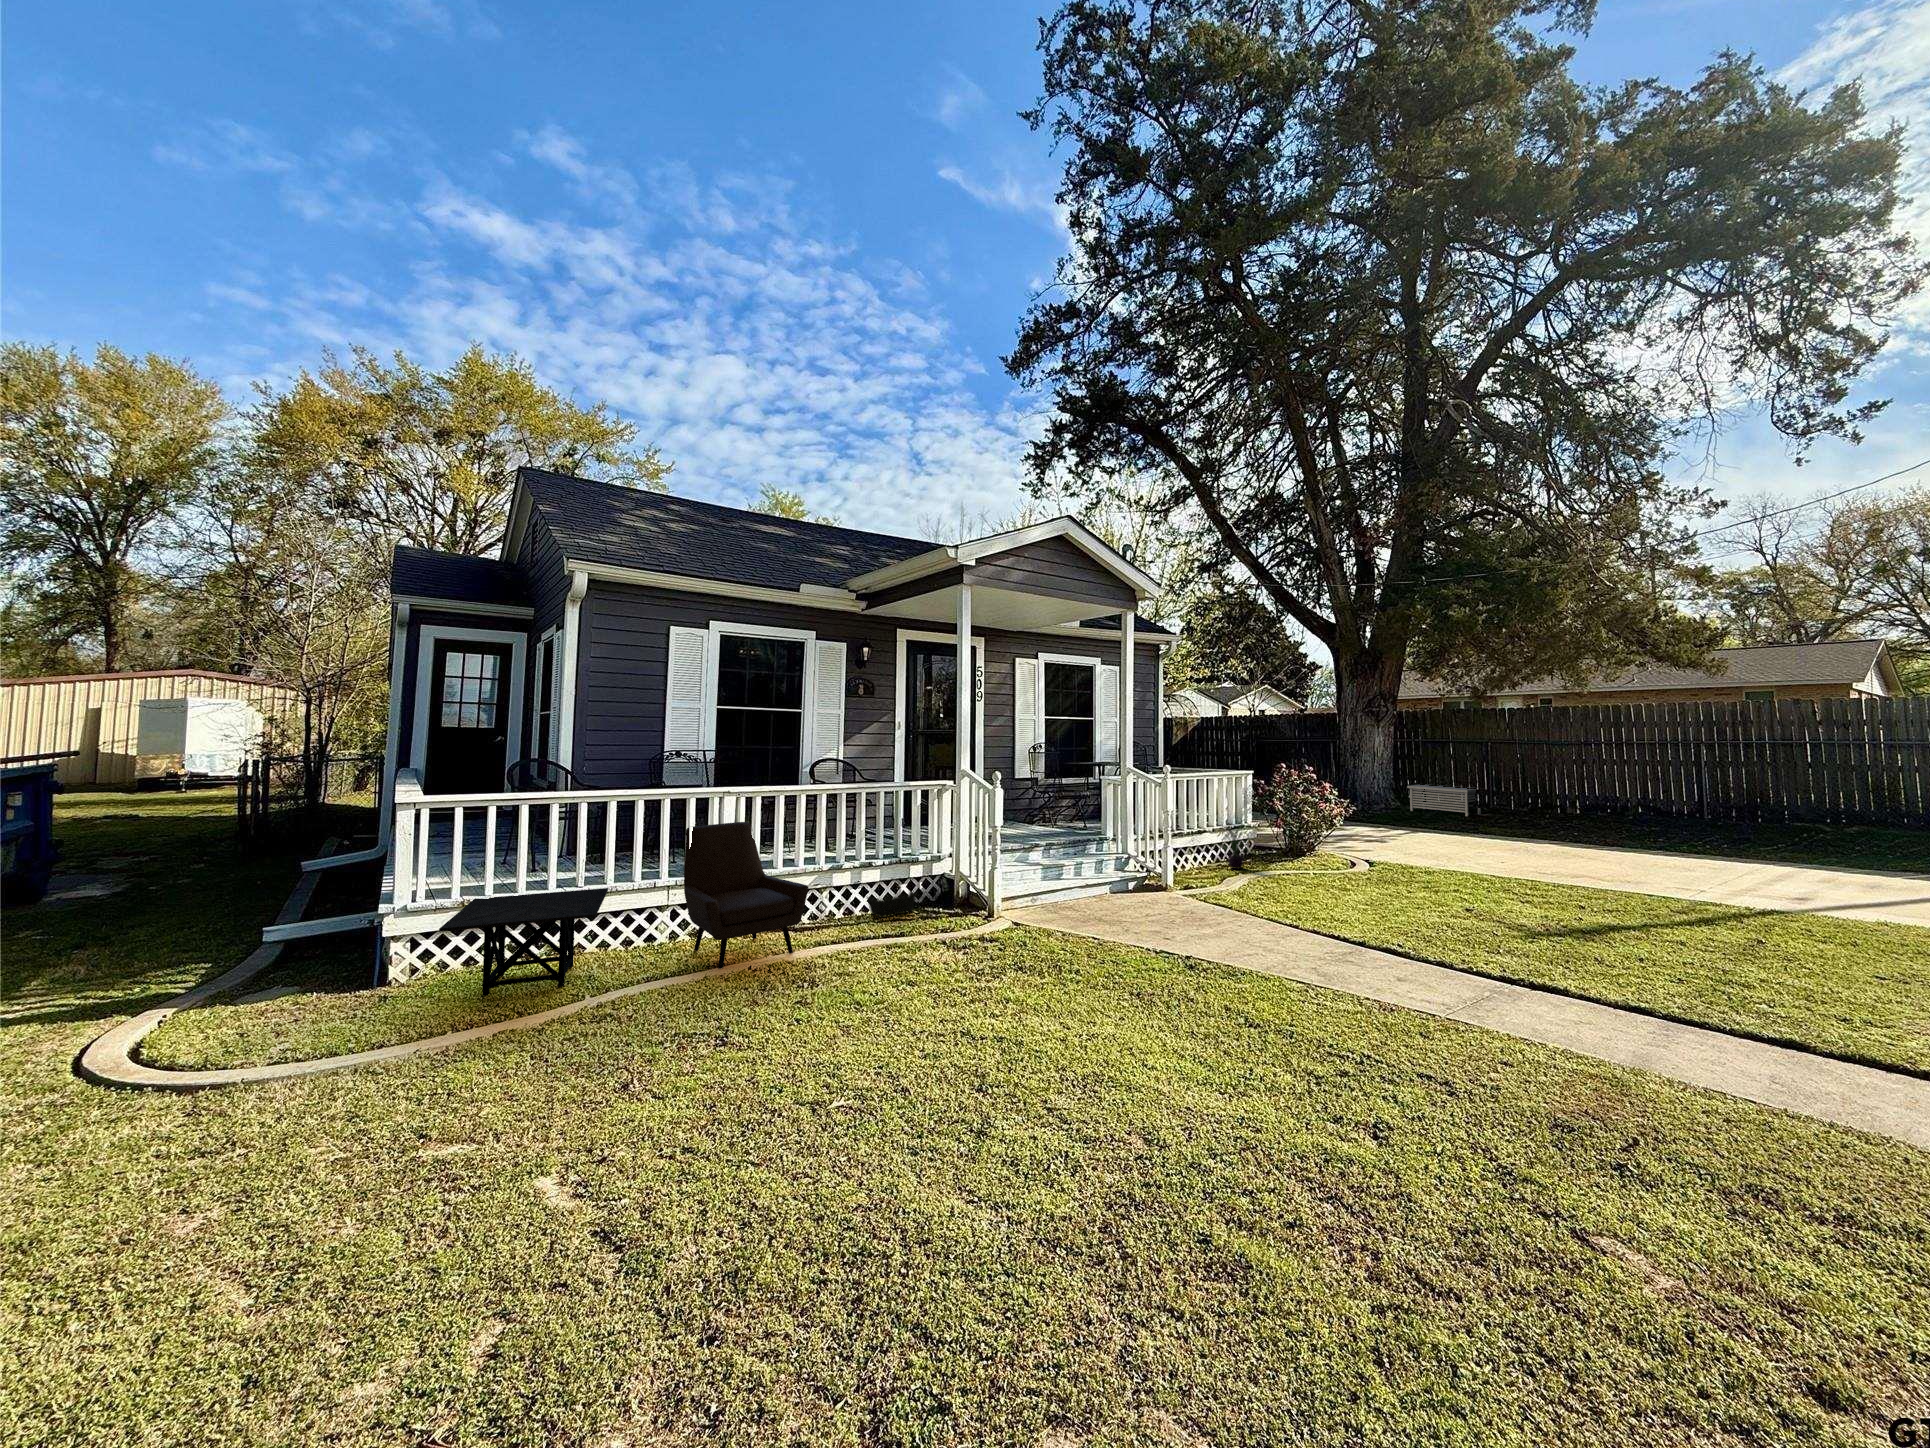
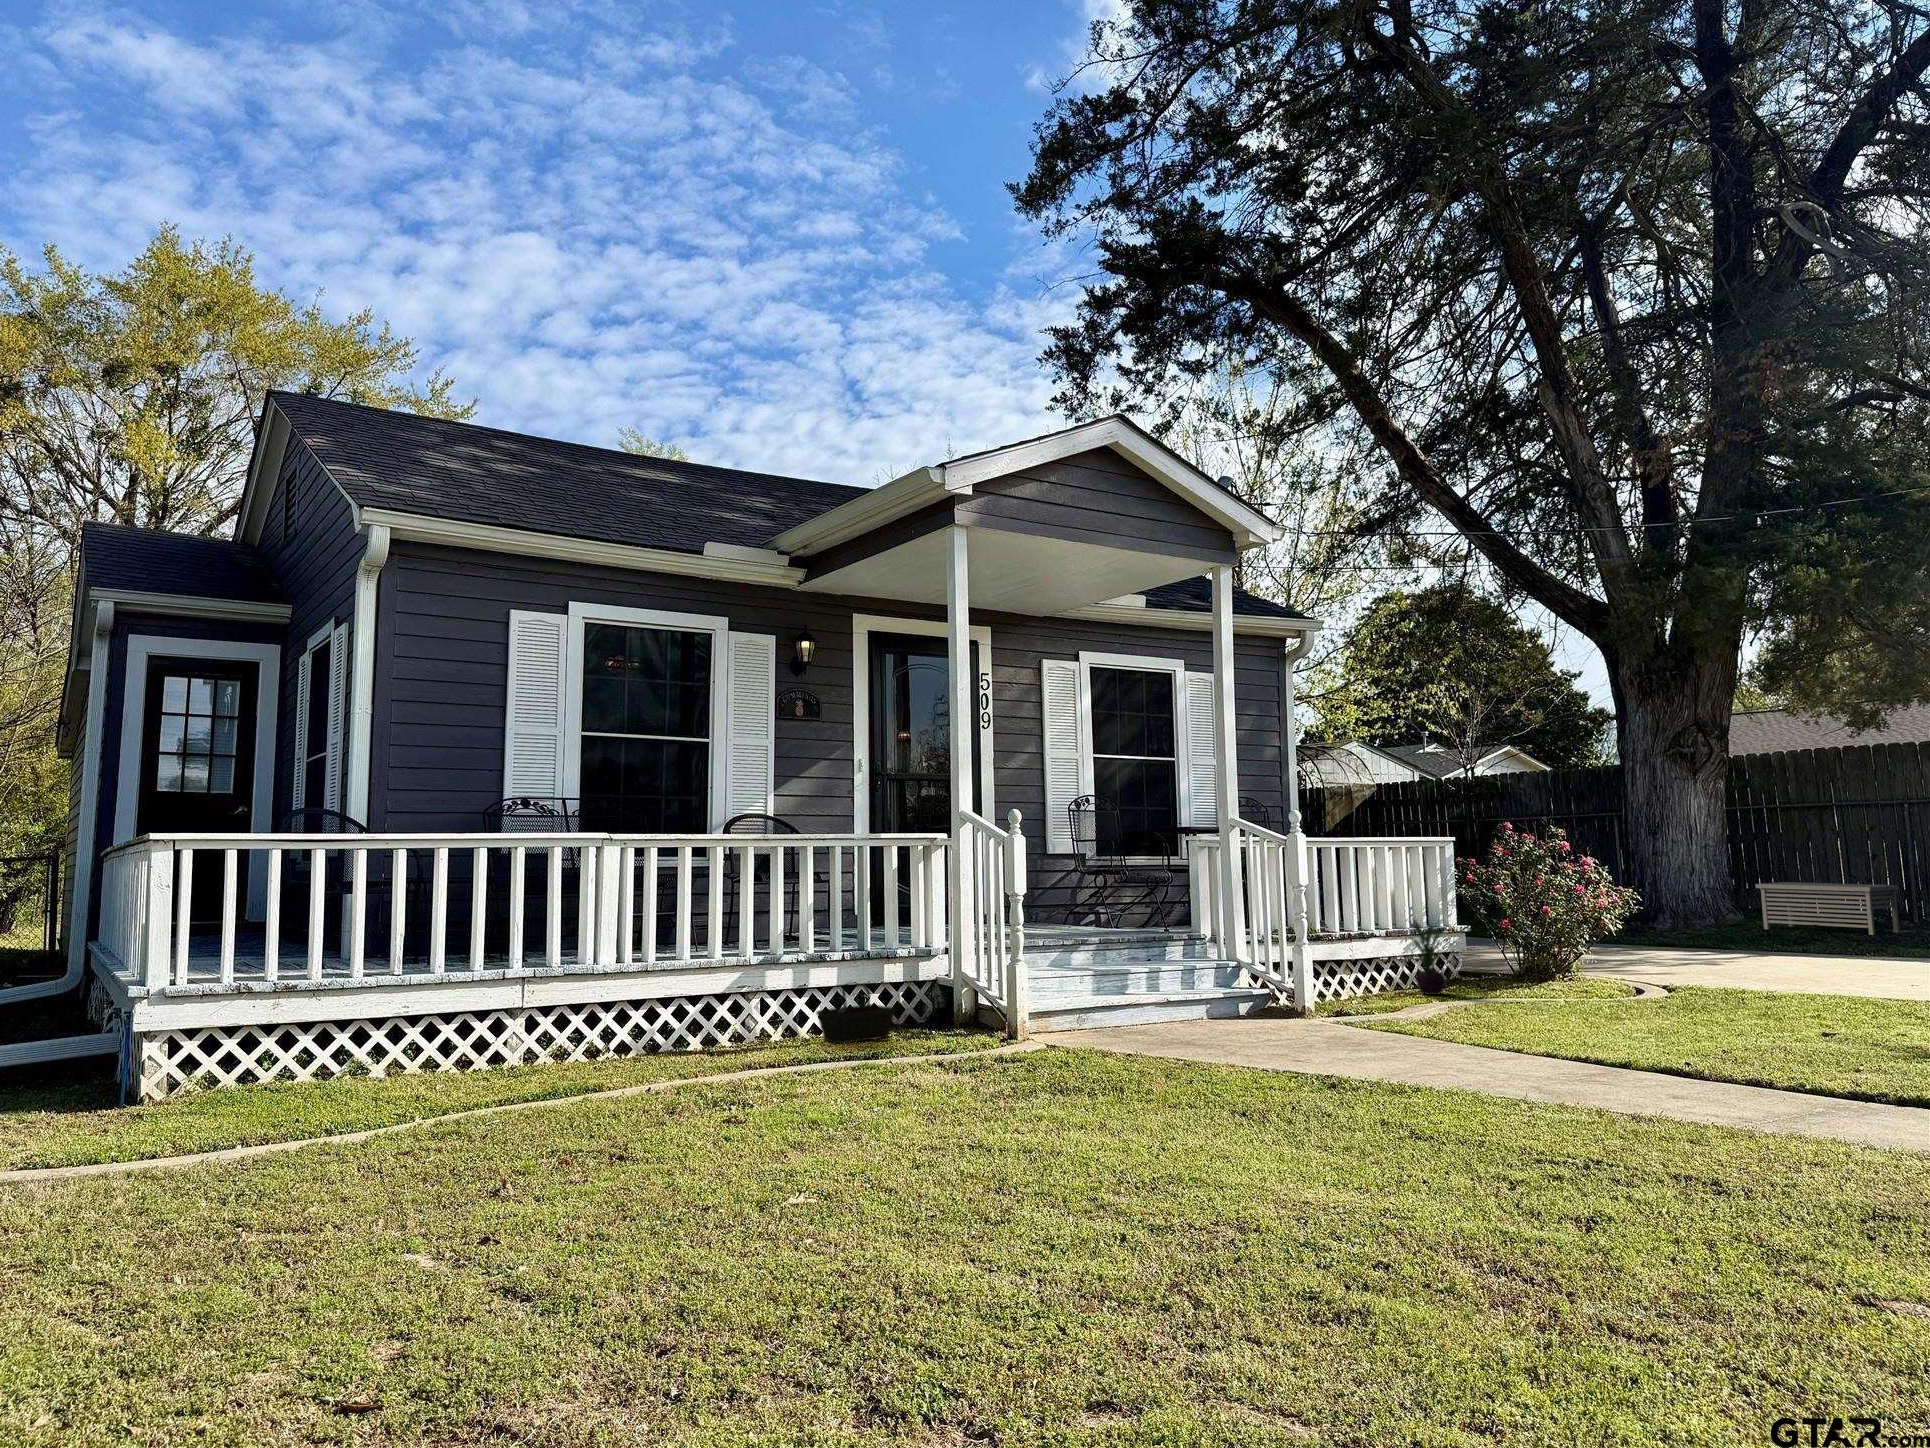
chair: present [684,822,809,969] -> none [547,884,731,1091]
side table: present [439,888,608,996] -> none [219,974,438,1112]

